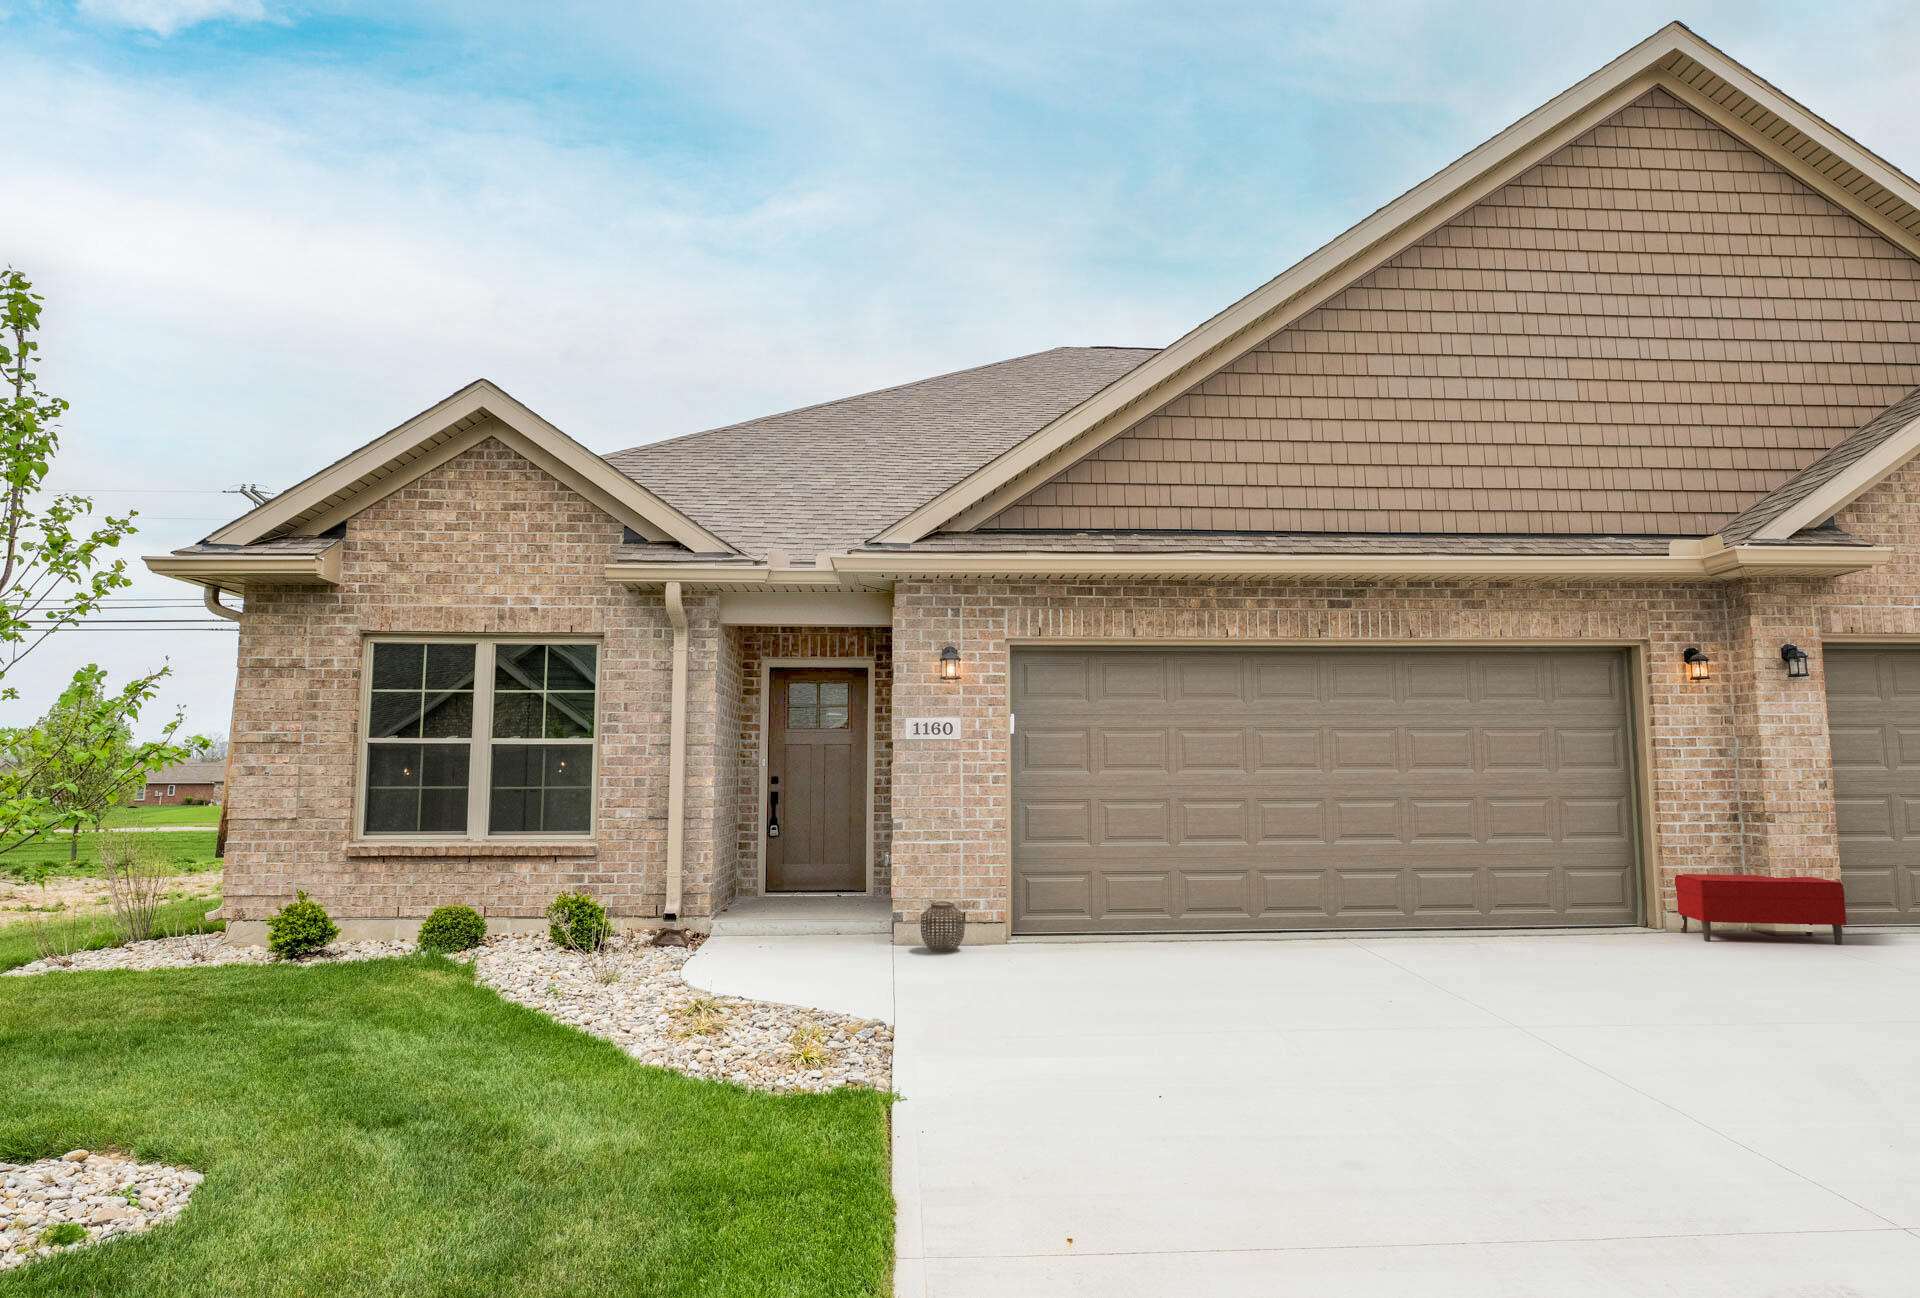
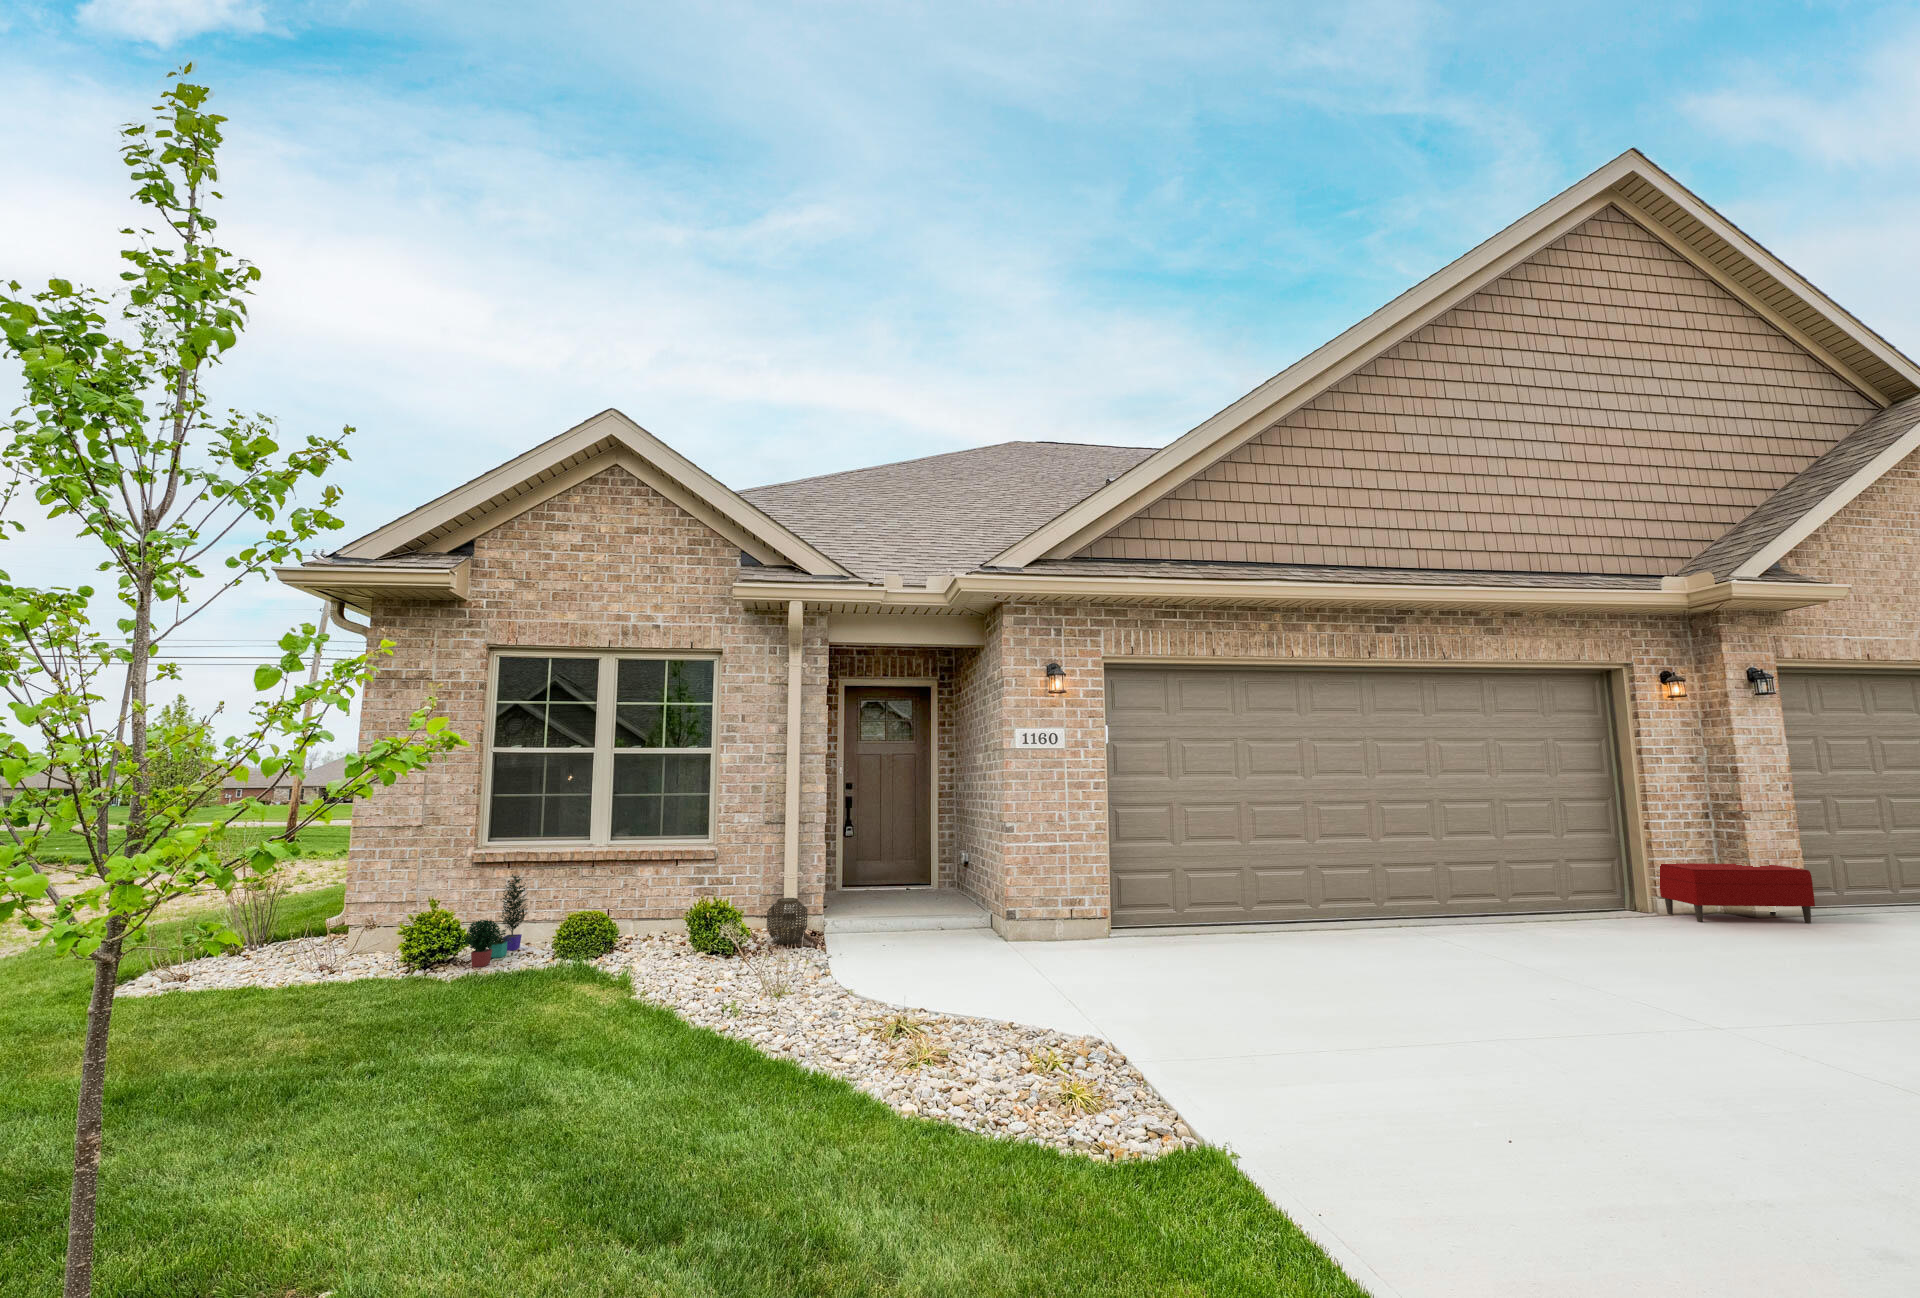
potted plant: none [327,867,404,958] -> present [464,874,528,967]
woven basket: present [921,902,965,952] -> present [767,898,808,944]

